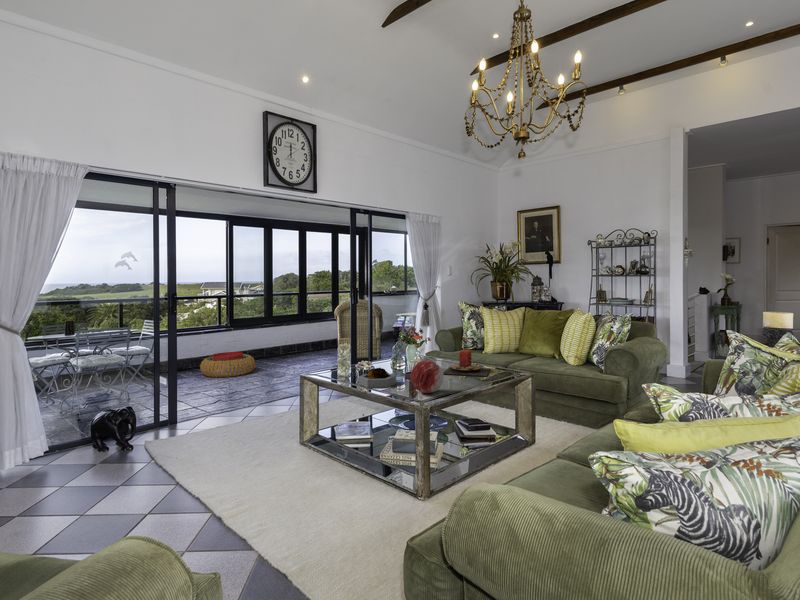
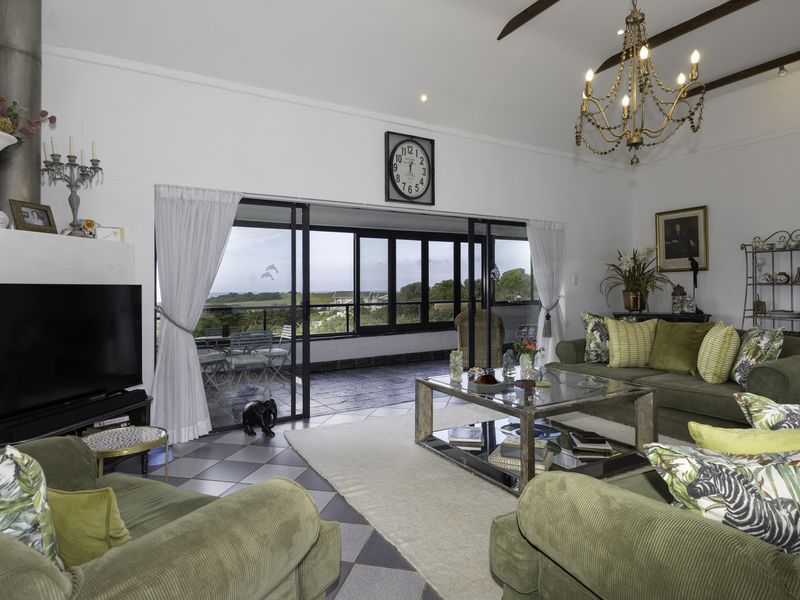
candle: present [443,350,491,376] -> none [554,360,609,389]
pouf: present [200,352,255,377] -> none [329,357,378,380]
decorative orb: present [411,360,444,393] -> none [518,368,551,401]

